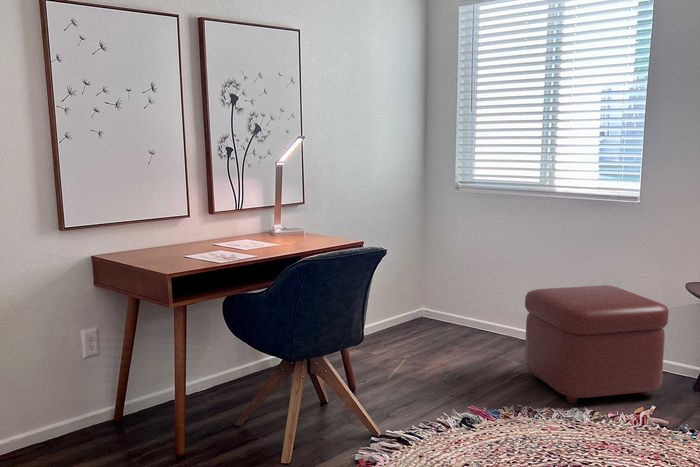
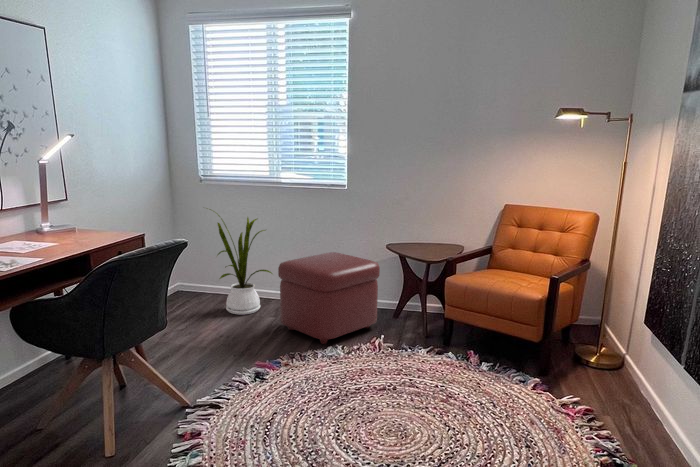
house plant: none [453,217,533,351] -> present [210,209,272,315]

